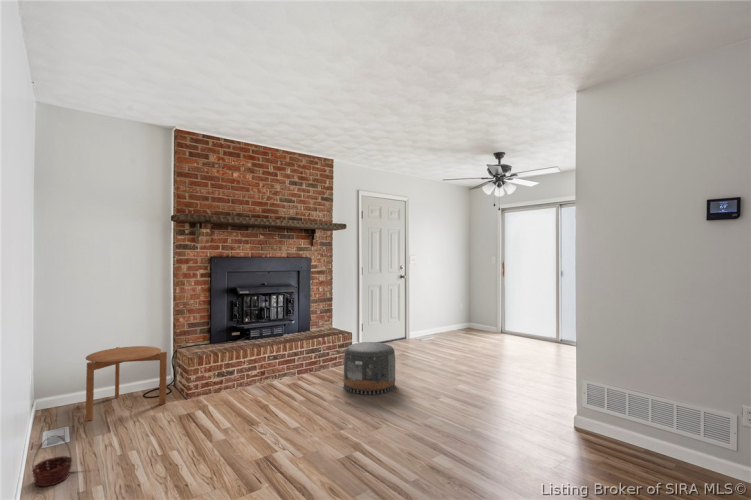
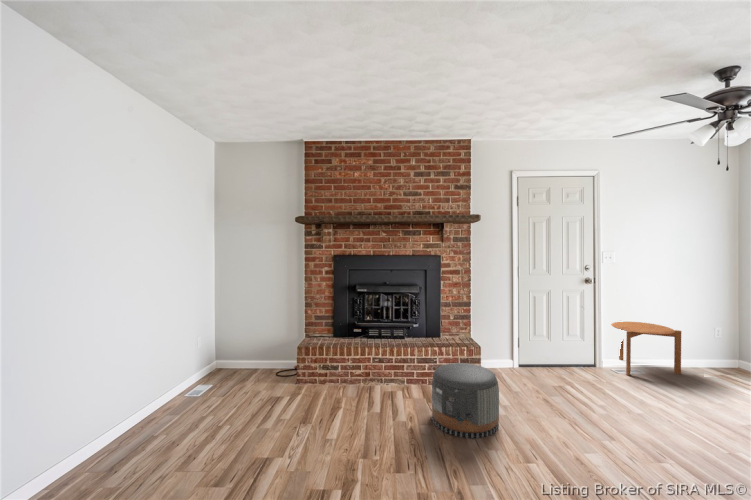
side table: present [86,346,167,421] -> present [611,322,681,375]
basket: present [32,436,72,486] -> none [127,402,157,441]

